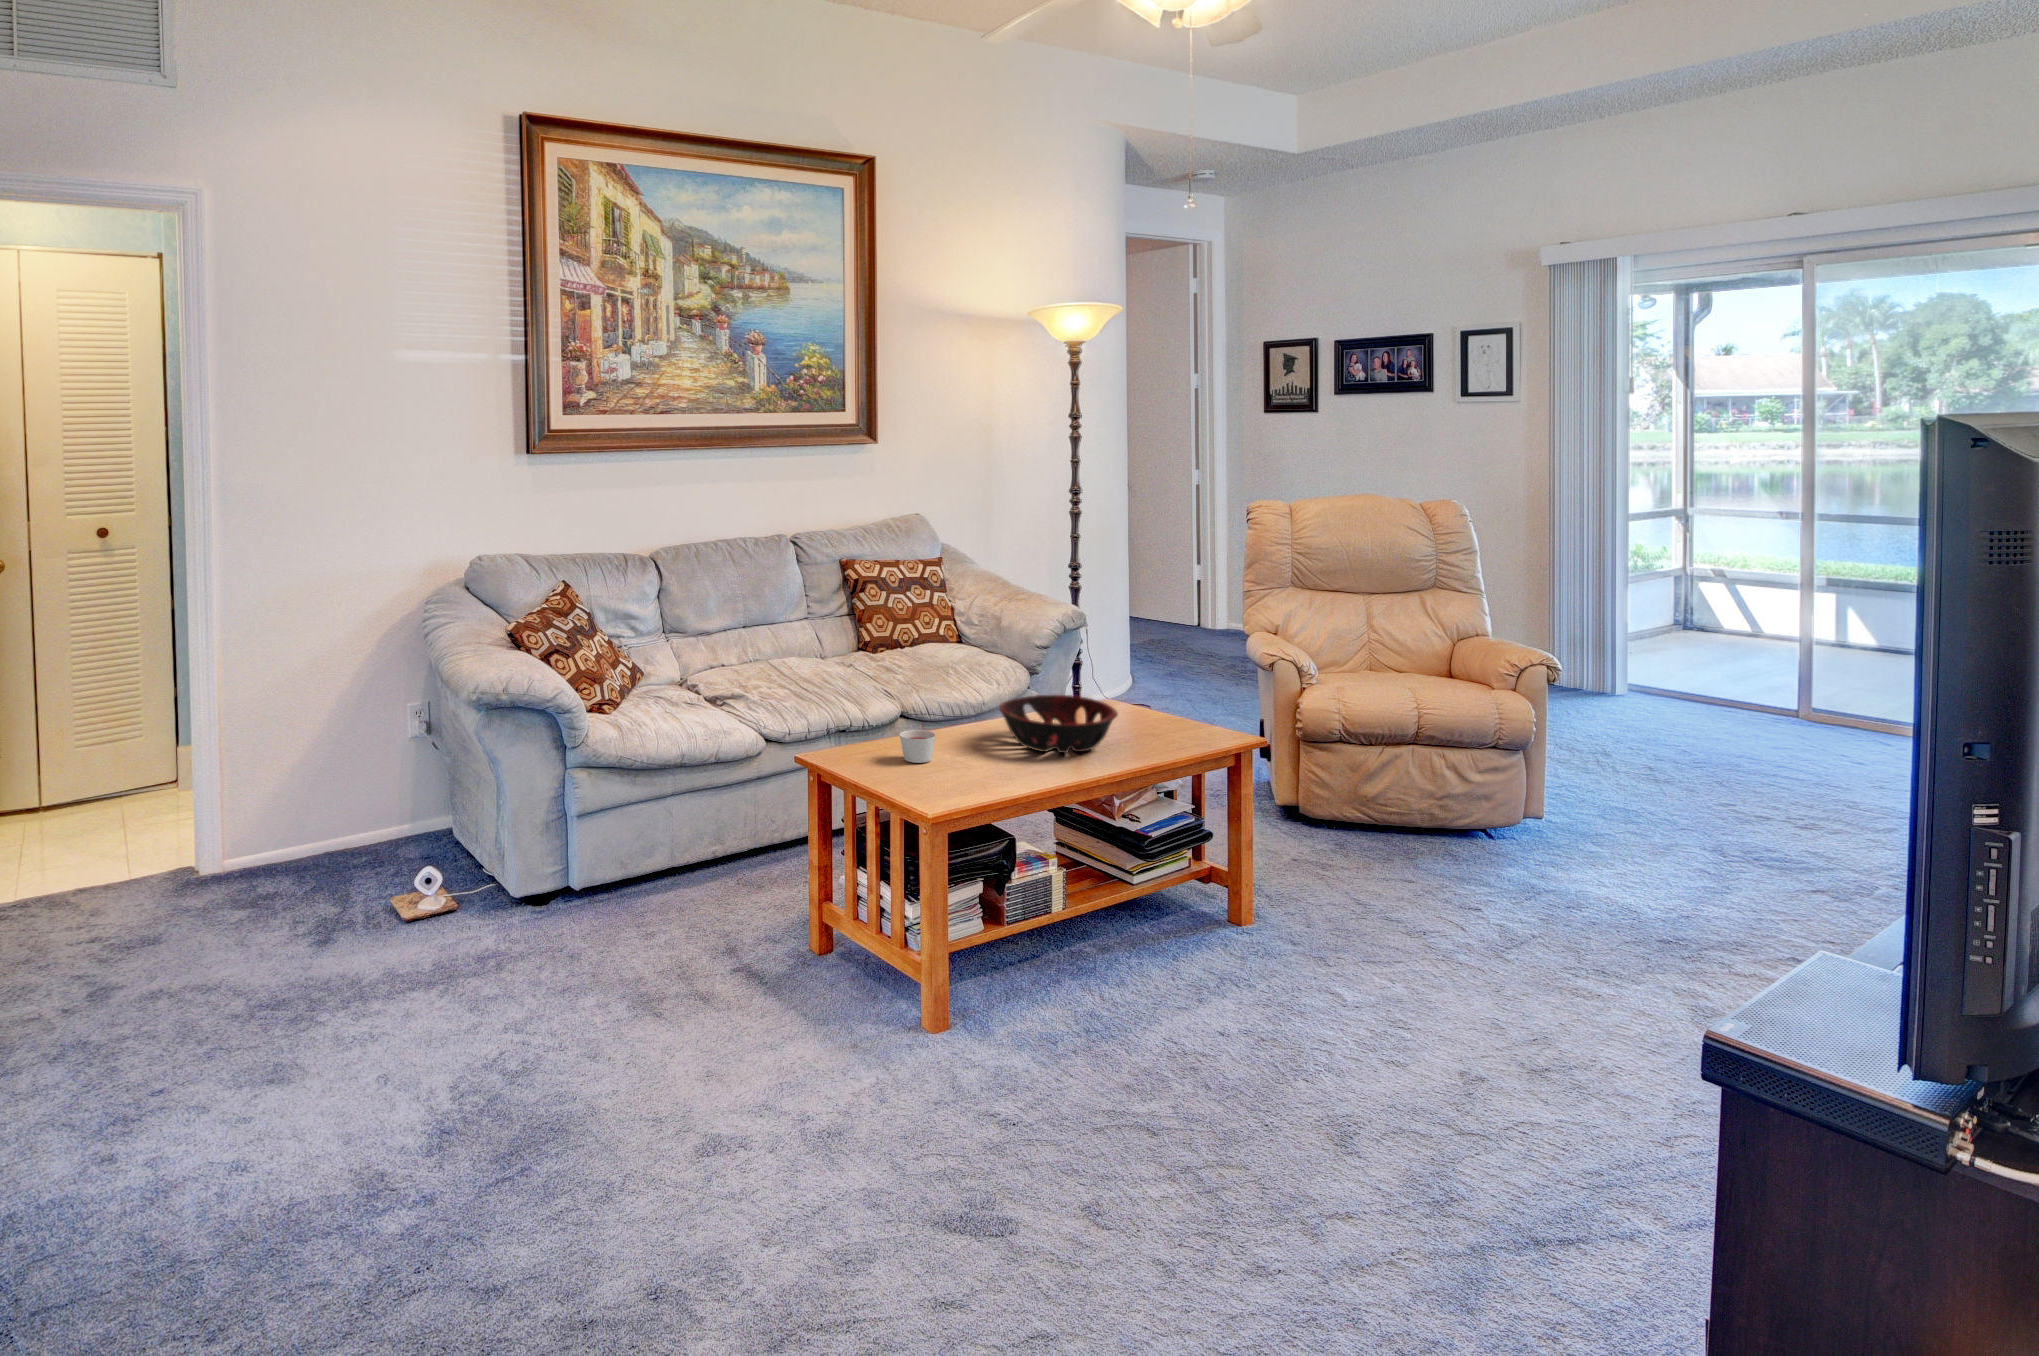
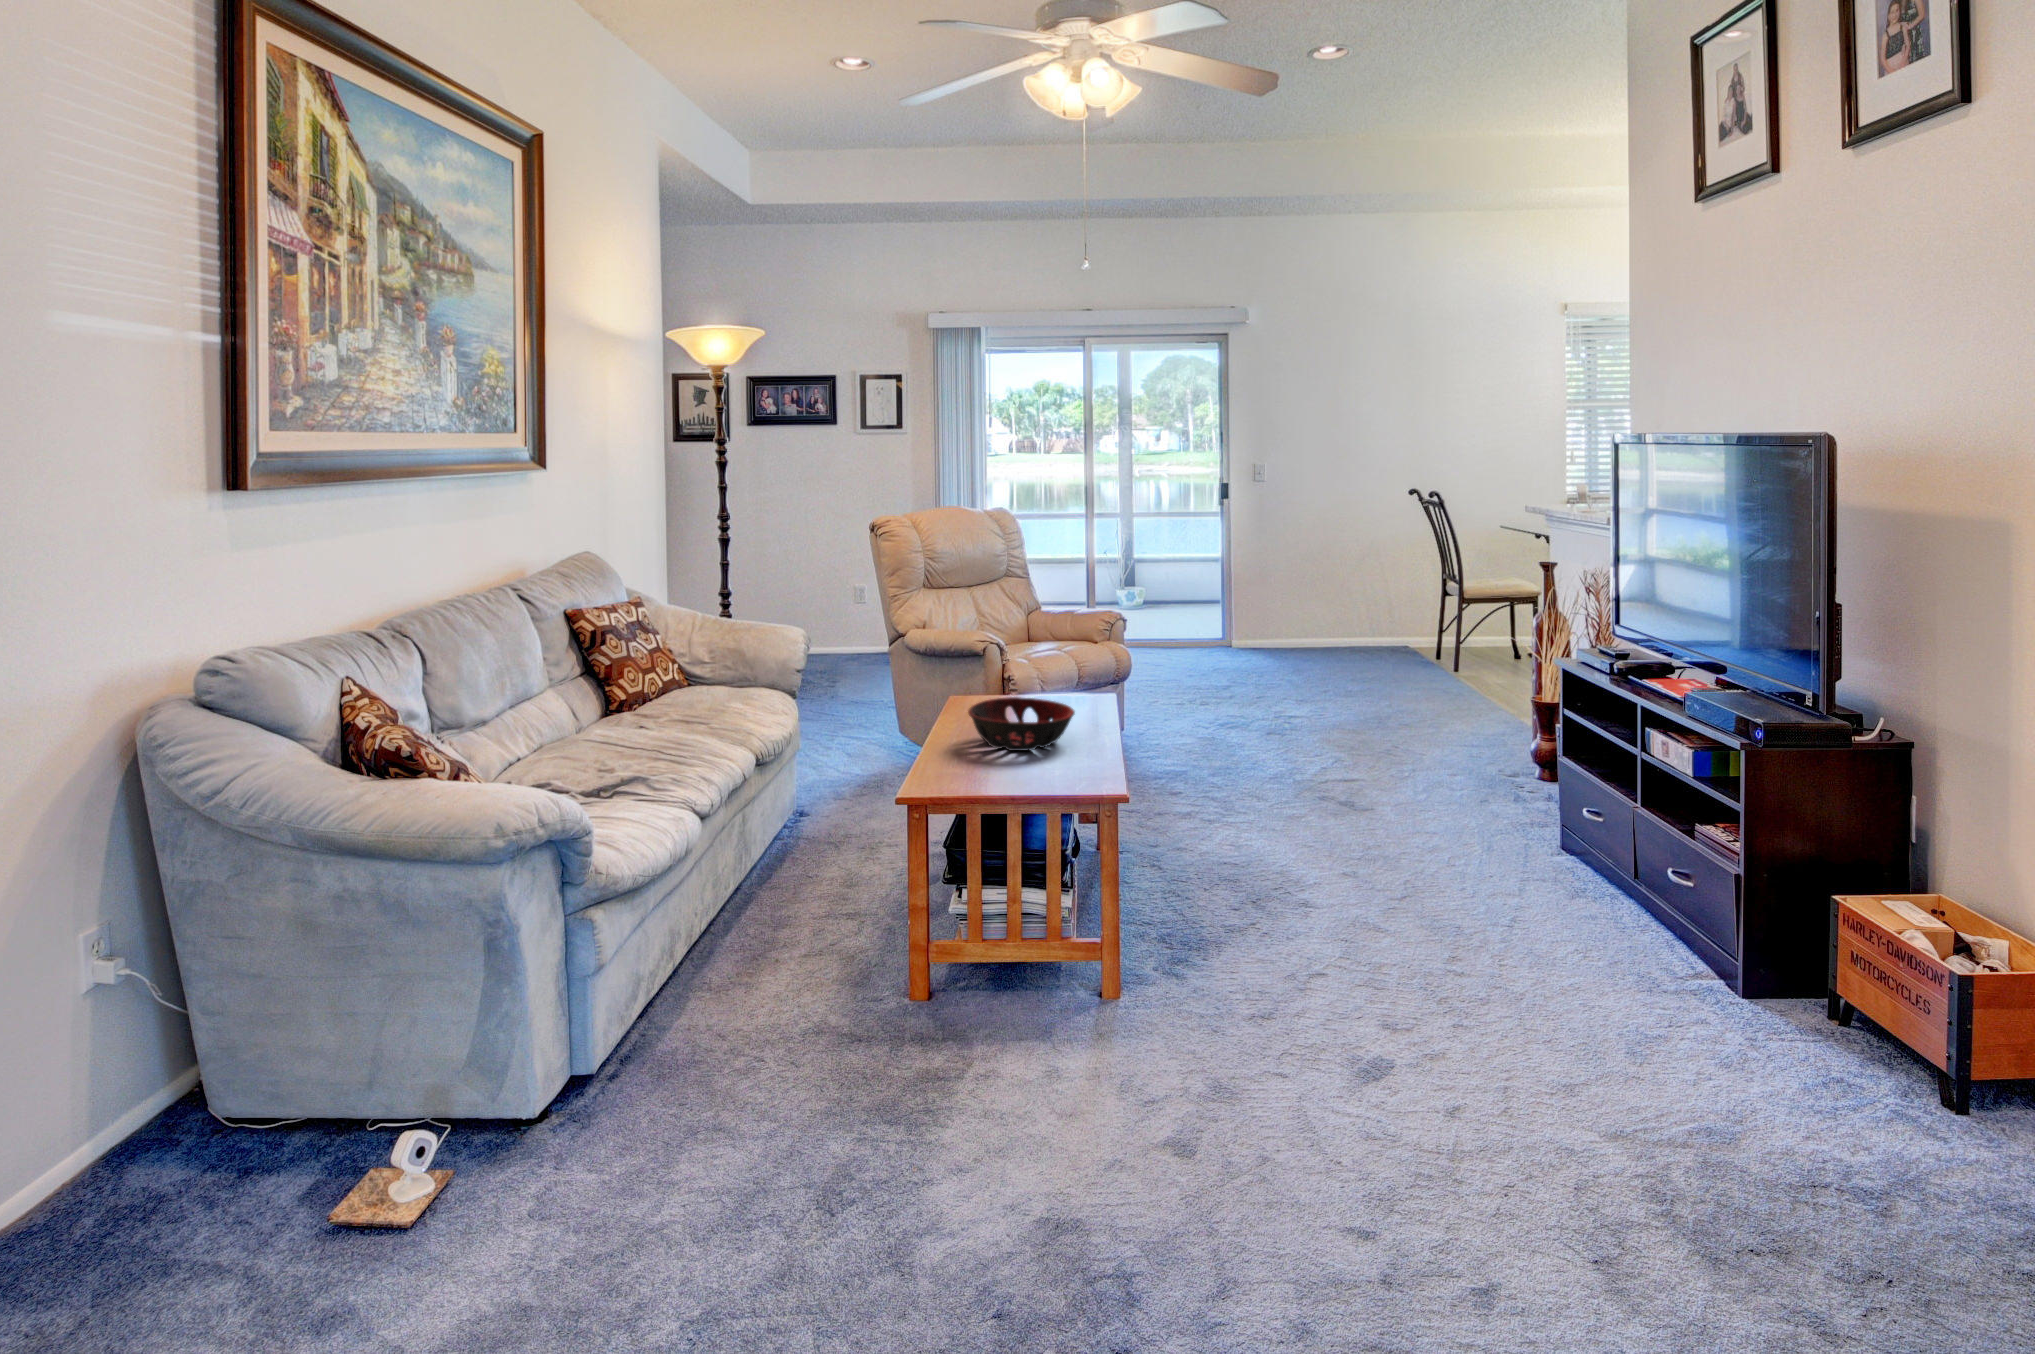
candle: present [900,730,936,763] -> none [956,753,992,787]

